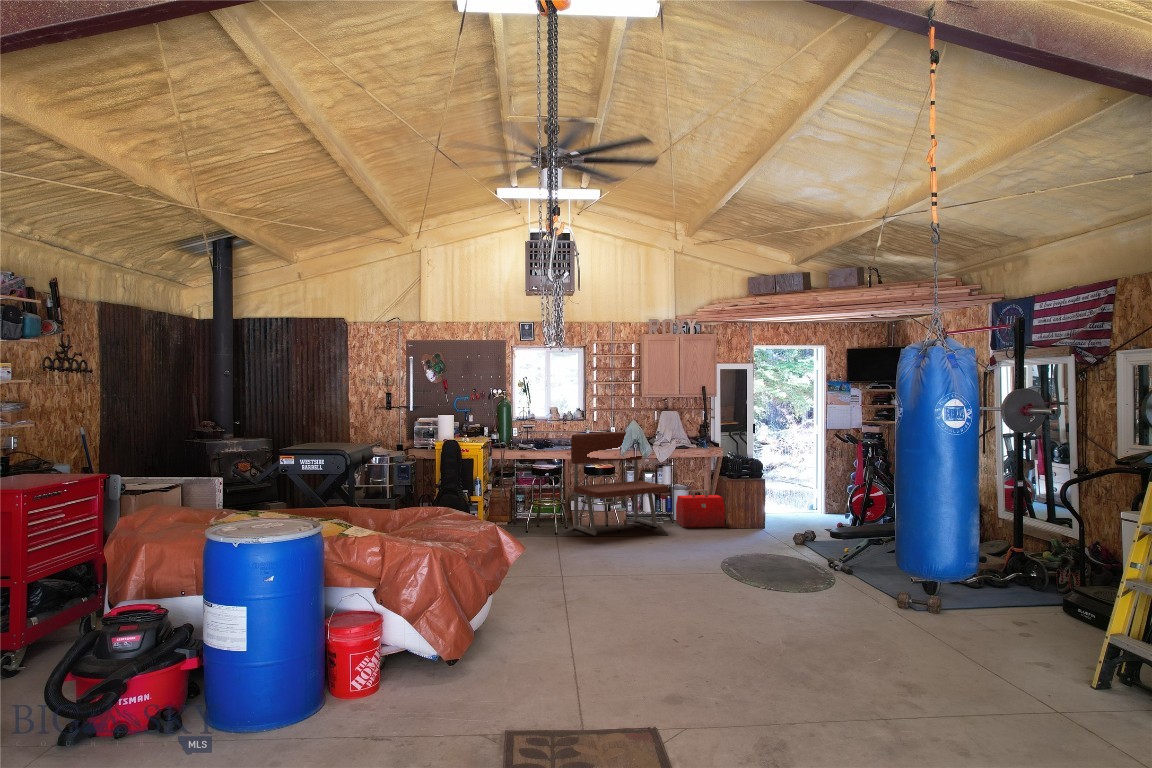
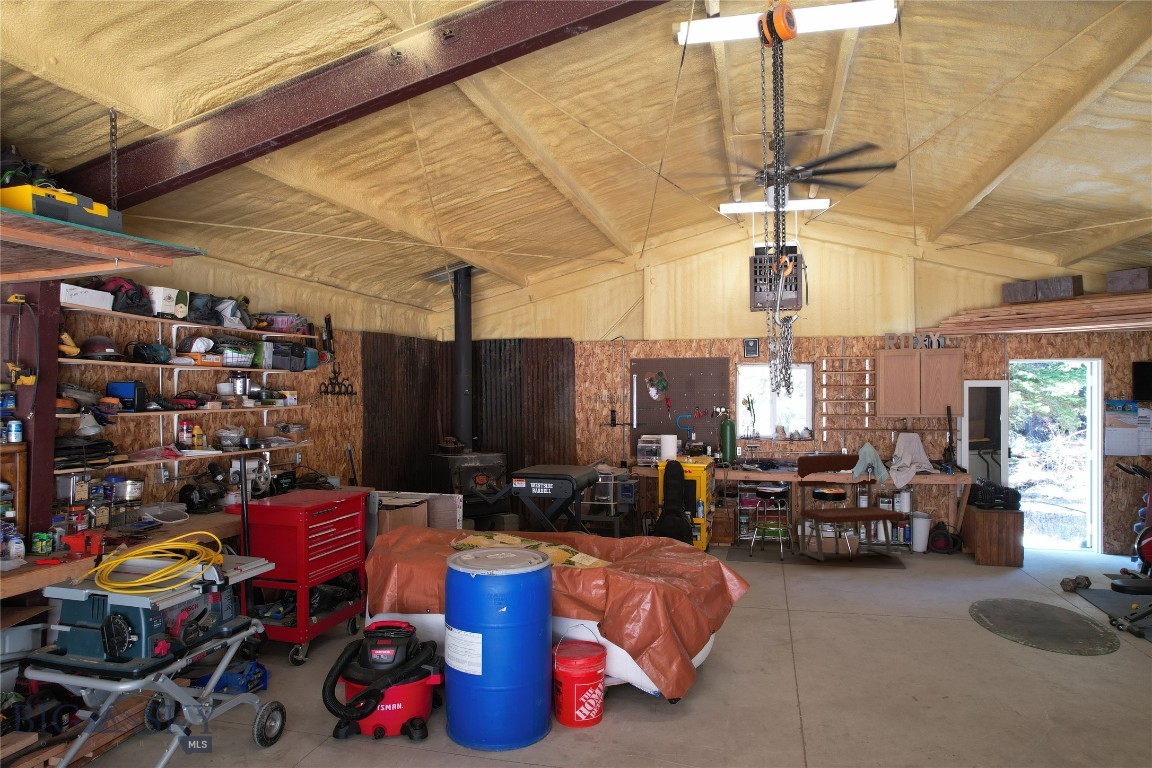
toolbox: present [676,490,725,528] -> none [915,519,971,560]

